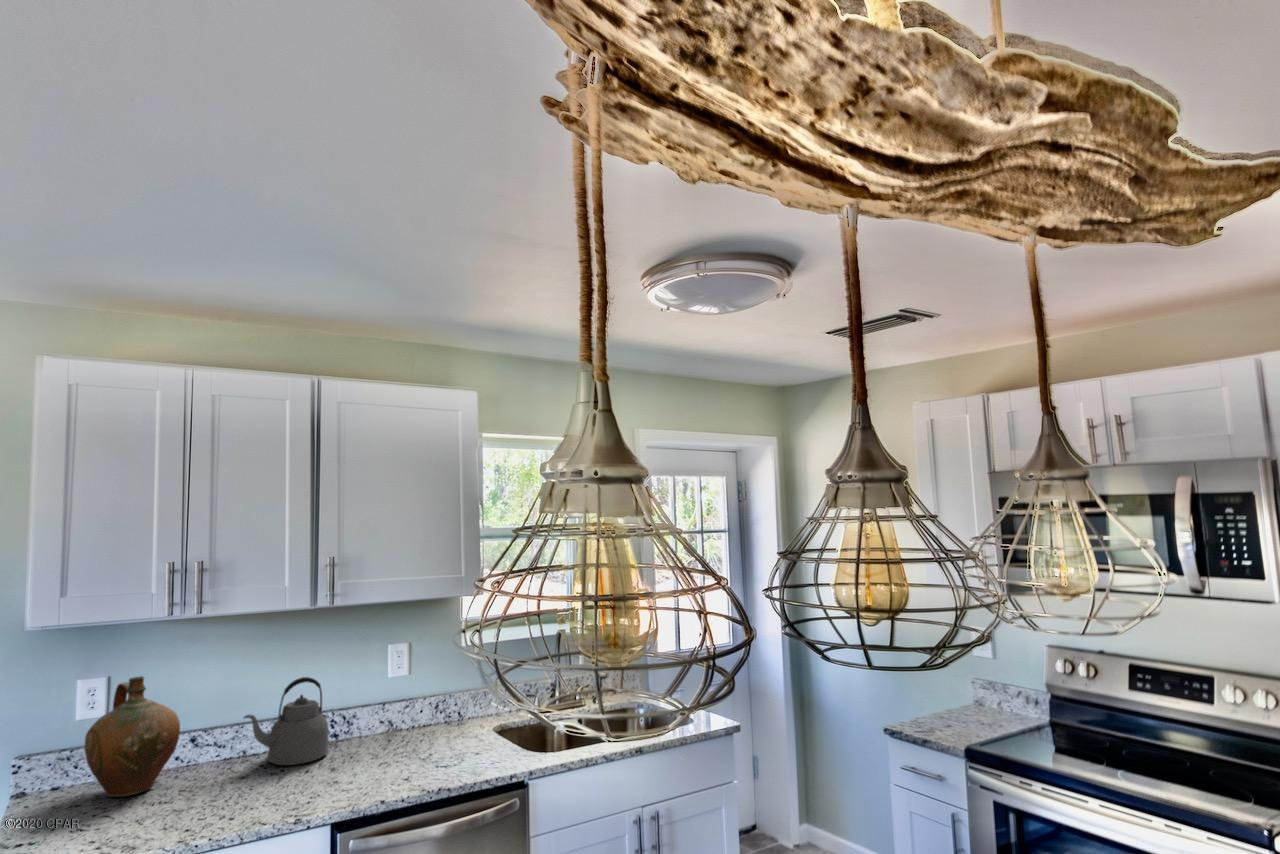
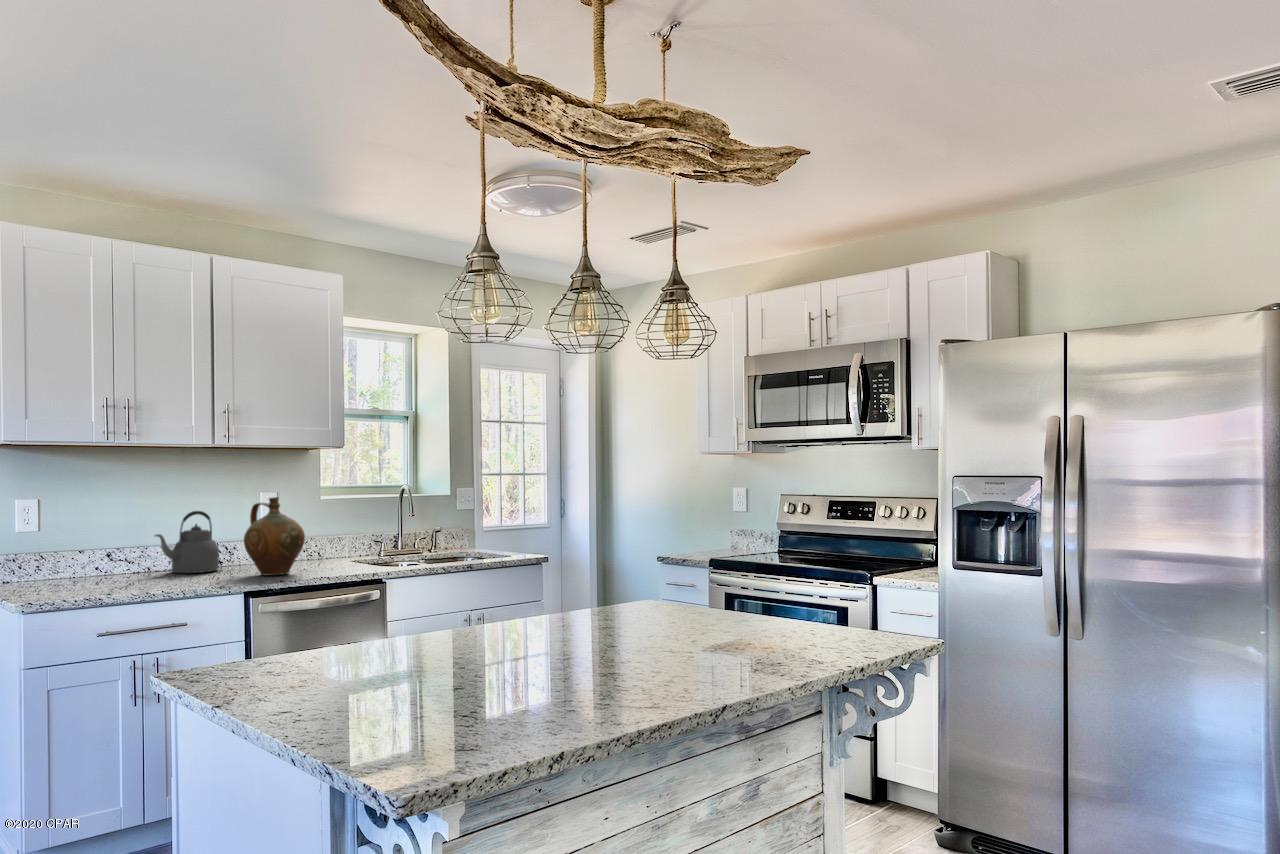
ceramic jug: present [85,676,180,797] -> present [244,497,305,576]

